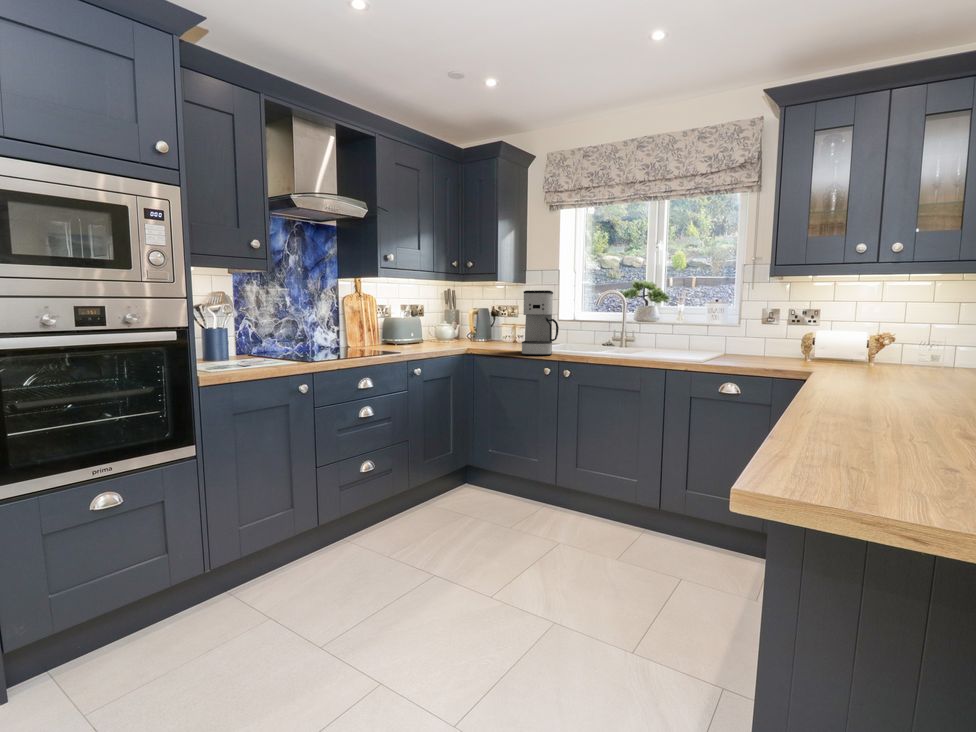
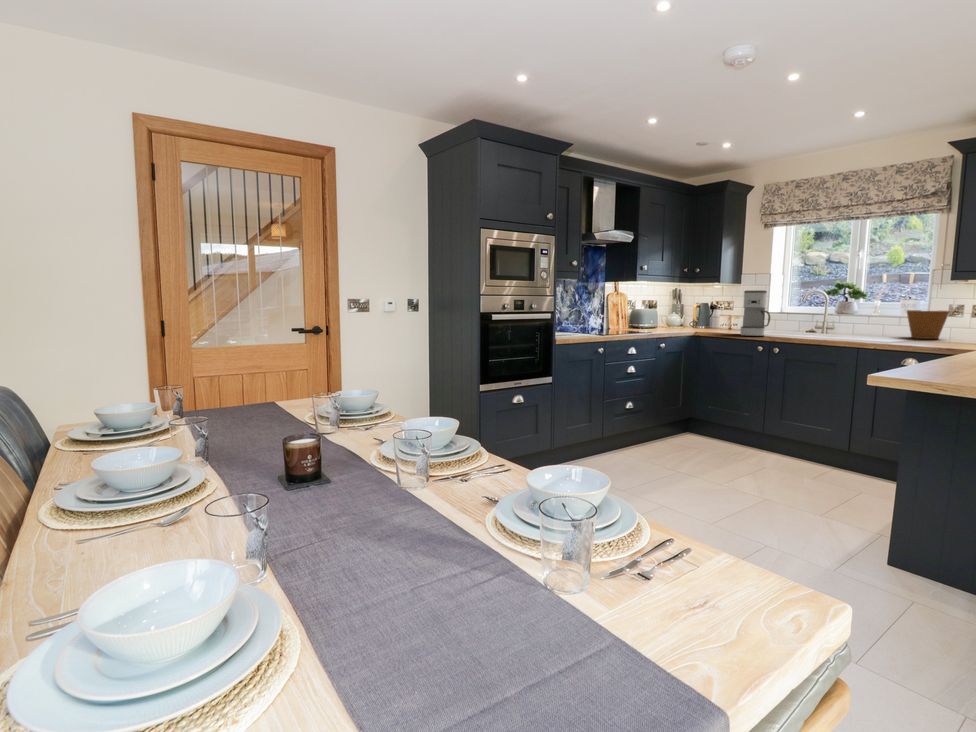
flower pot: none [716,317,763,354] -> present [907,310,949,339]

